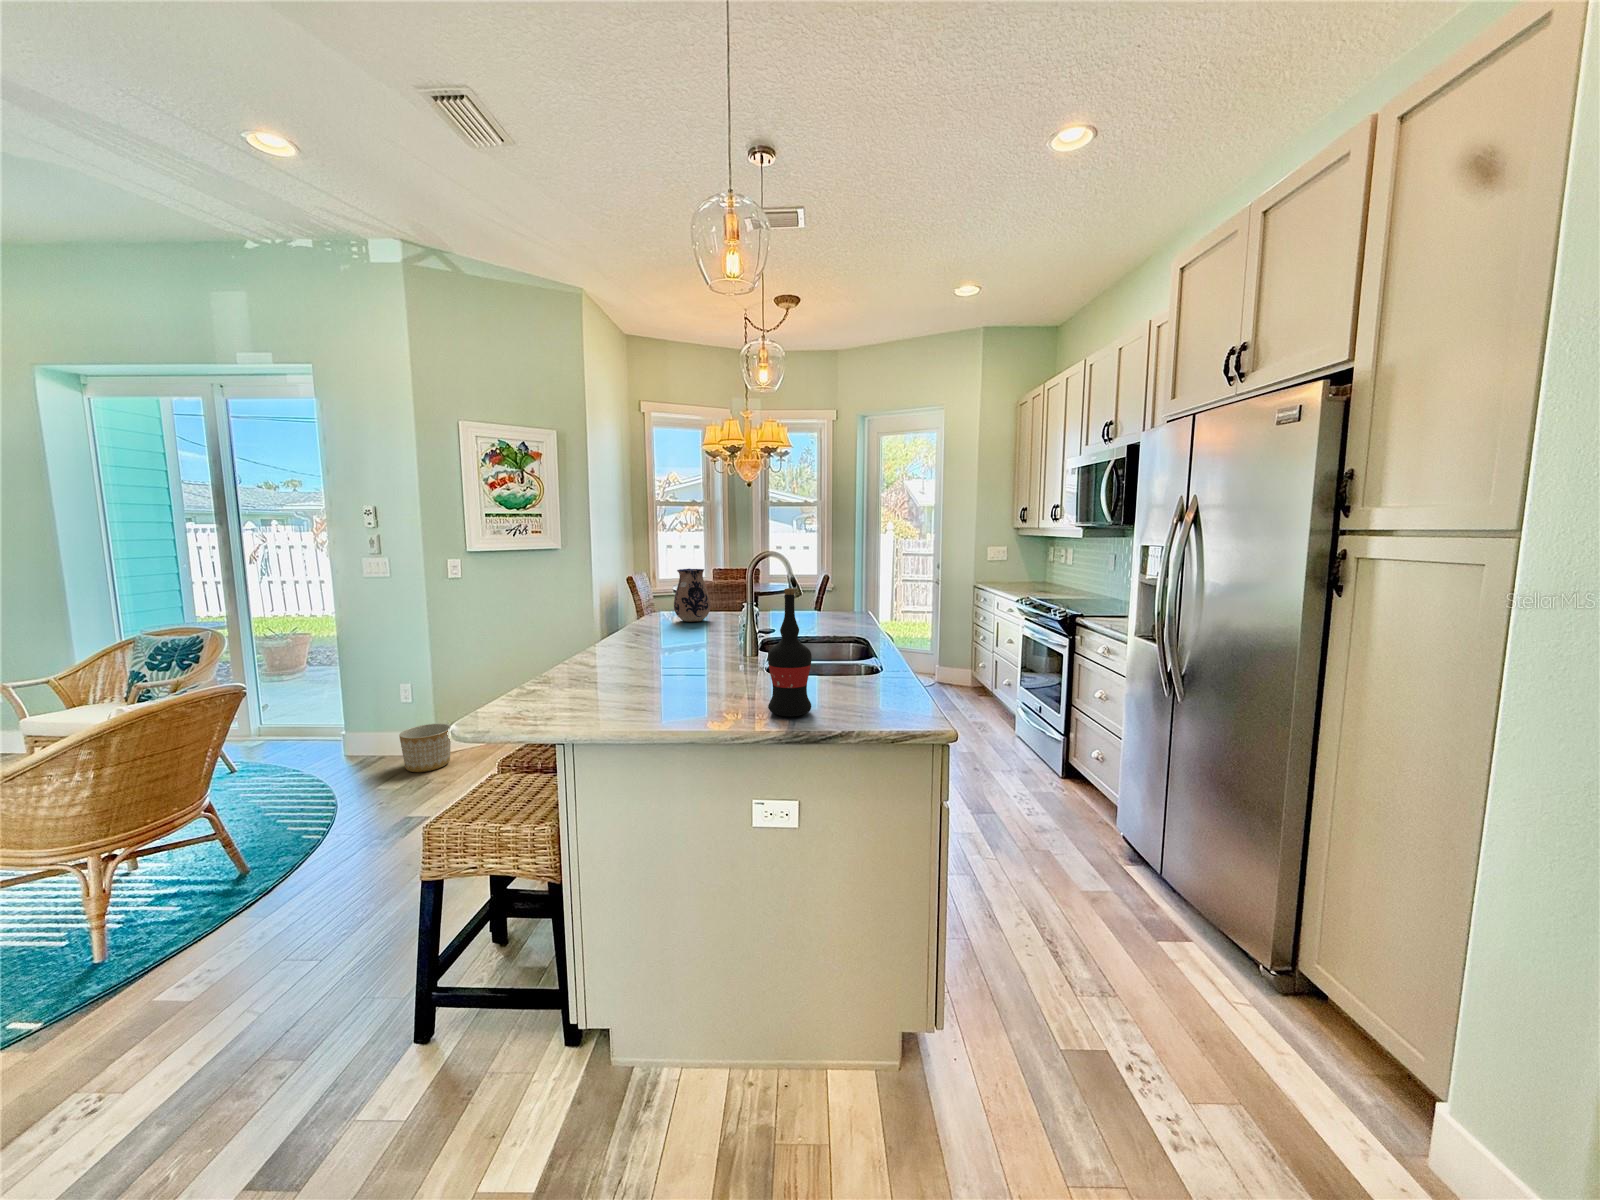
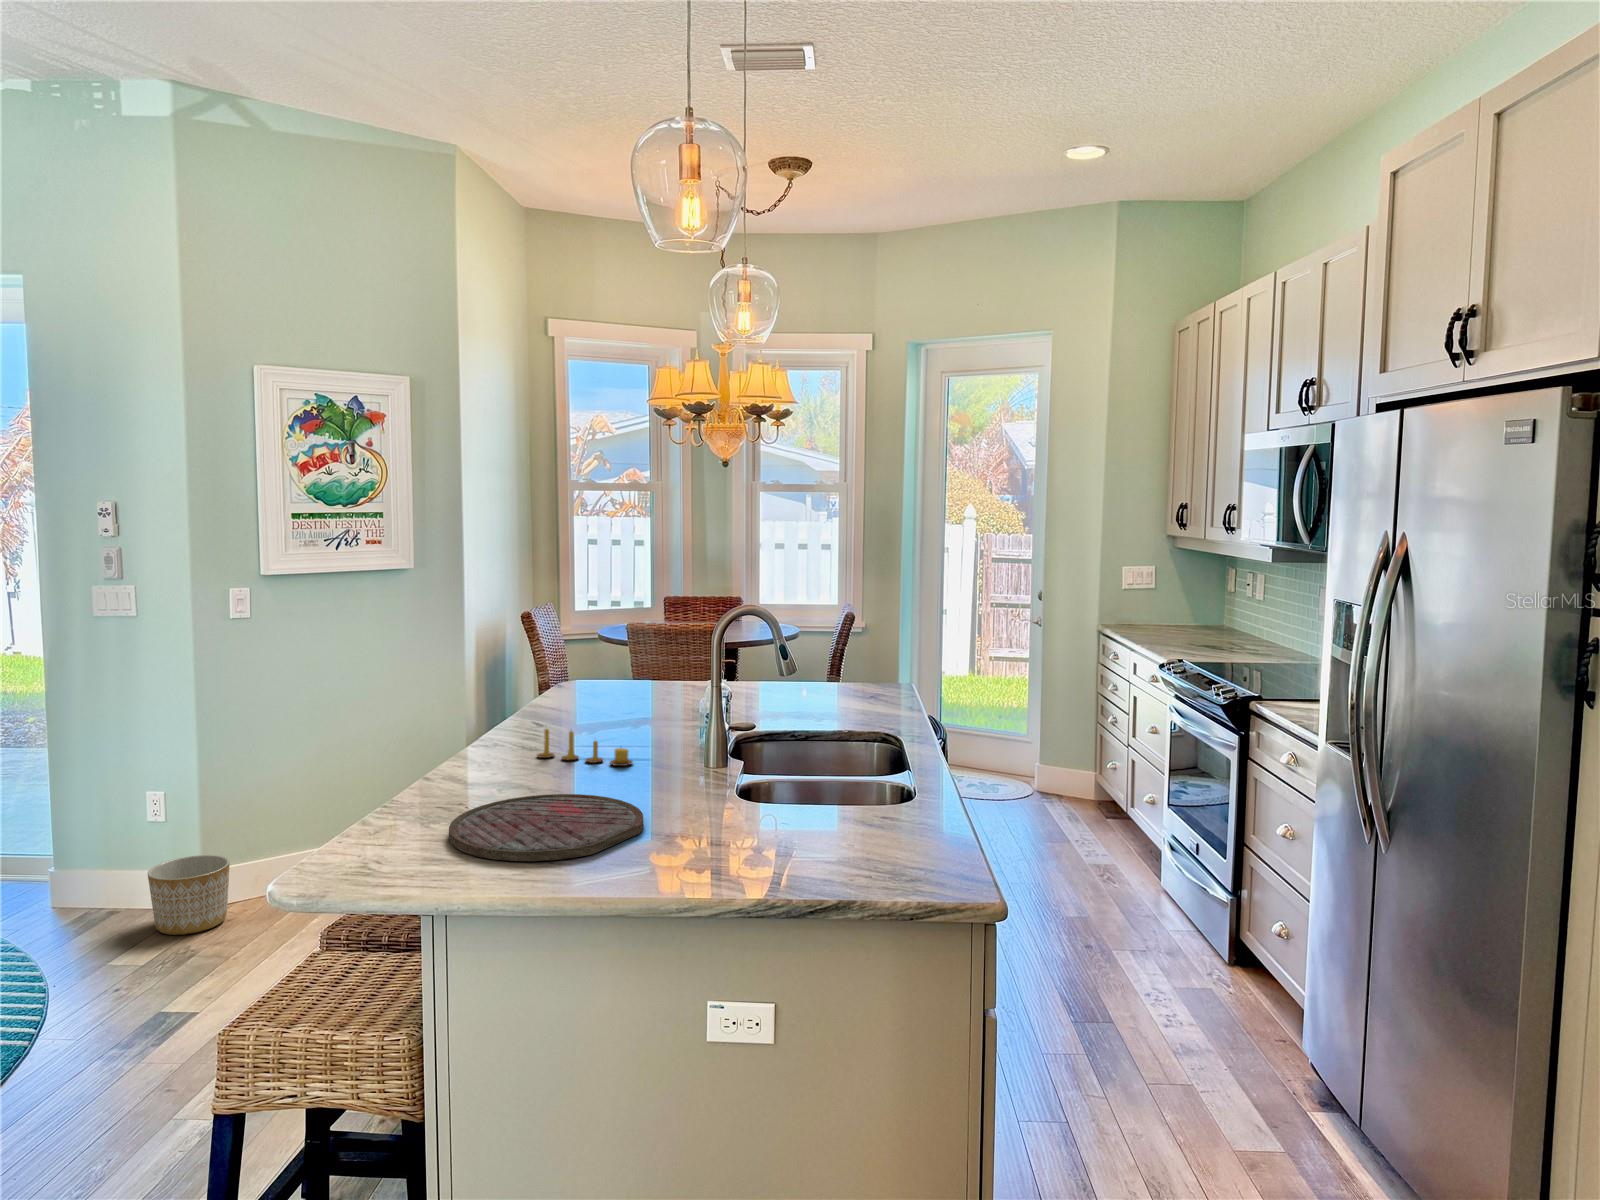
ceramic pitcher: present [674,569,711,622] -> none [594,617,653,704]
wine bottle: present [768,588,812,716] -> none [729,694,794,882]
candle: none [637,629,700,653] -> present [537,729,633,766]
cutting board: none [577,668,708,707] -> present [449,794,644,861]

